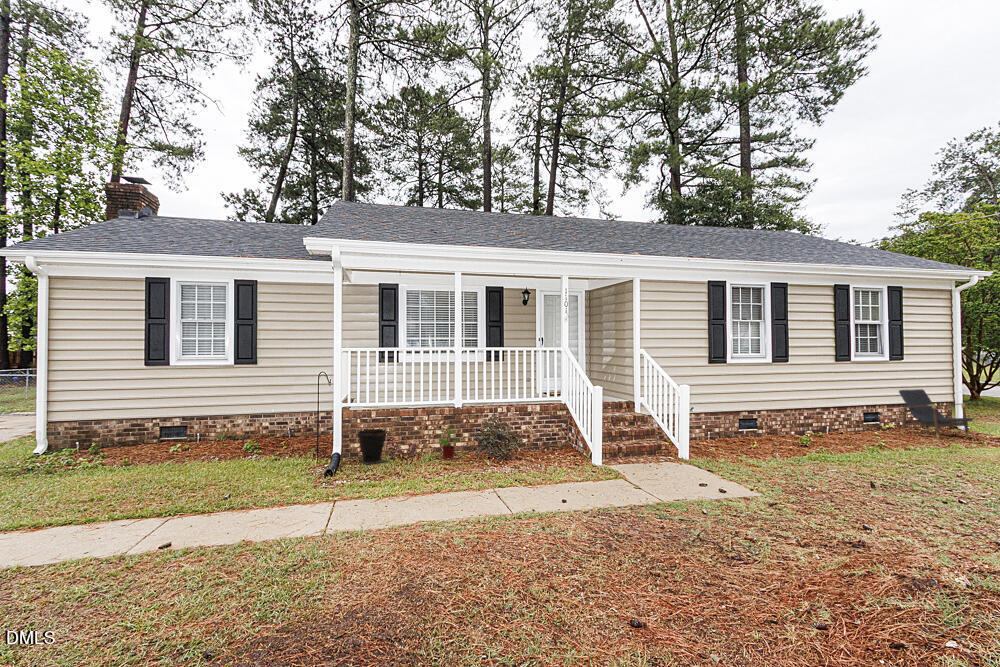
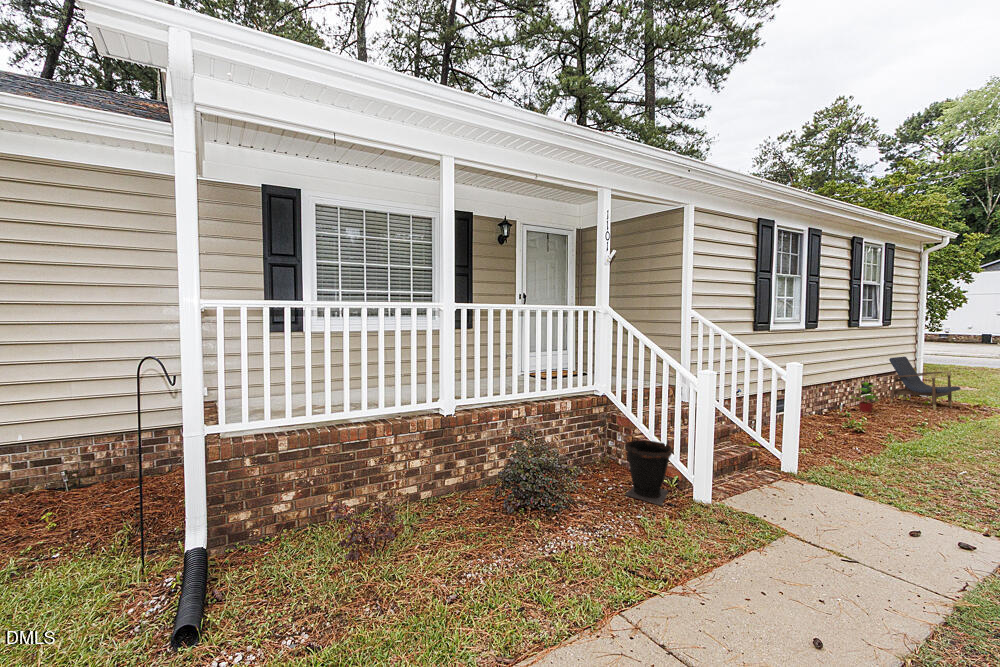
potted plant: present [437,424,462,458] -> present [853,382,877,413]
bucket: present [358,429,387,465] -> present [625,440,672,505]

